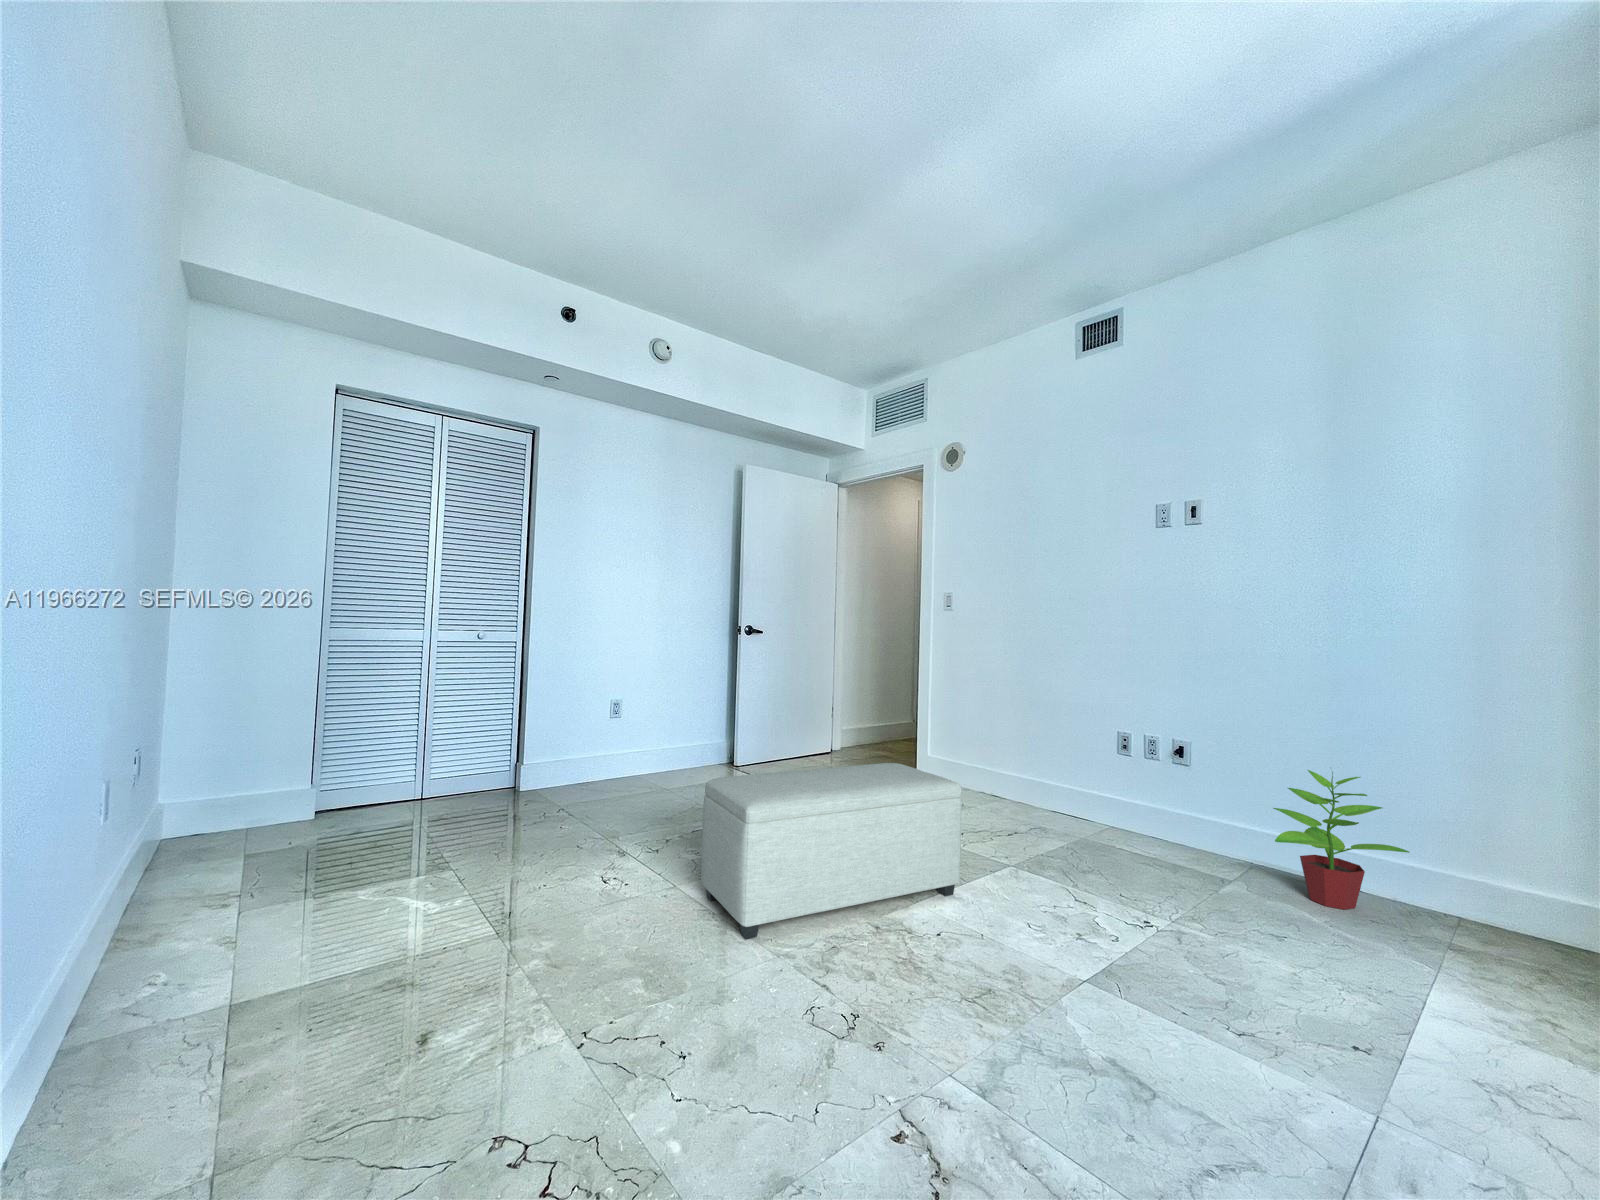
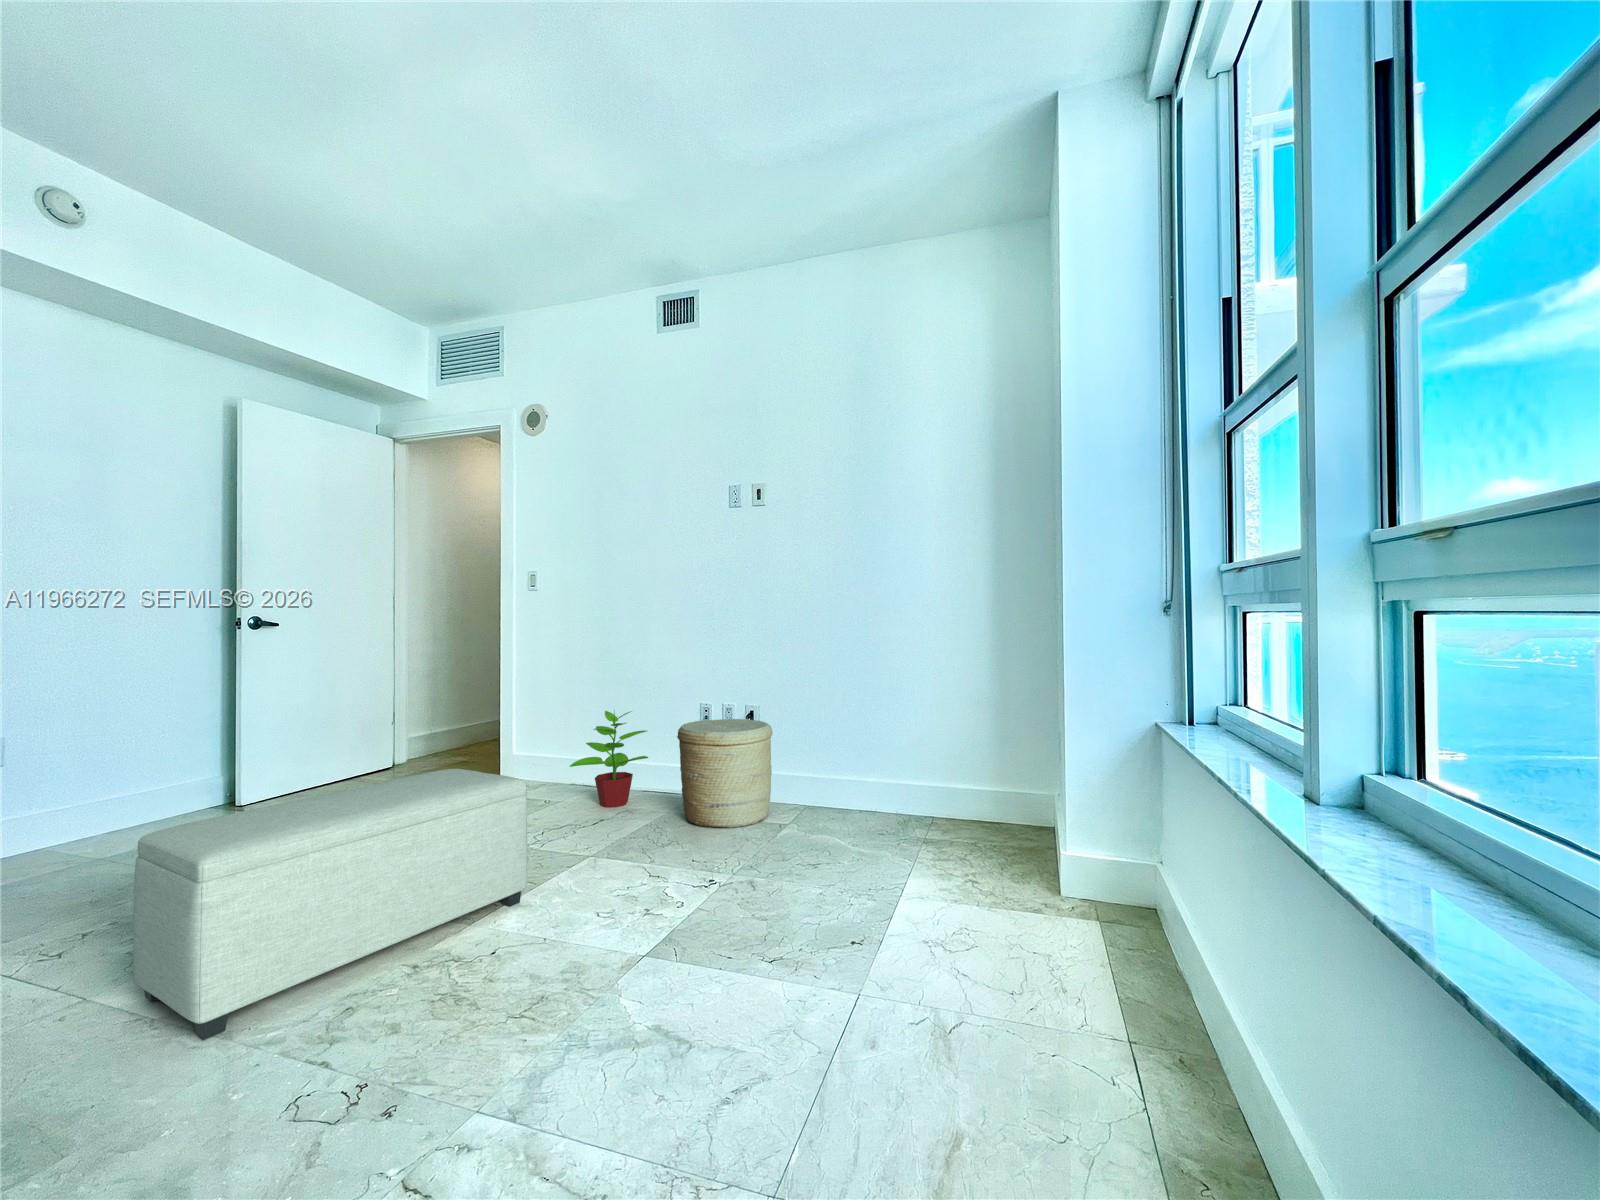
woven basket: none [1098,749,1214,872] -> present [677,719,773,828]
potted plant: present [1273,770,1410,909] -> present [570,711,648,807]

